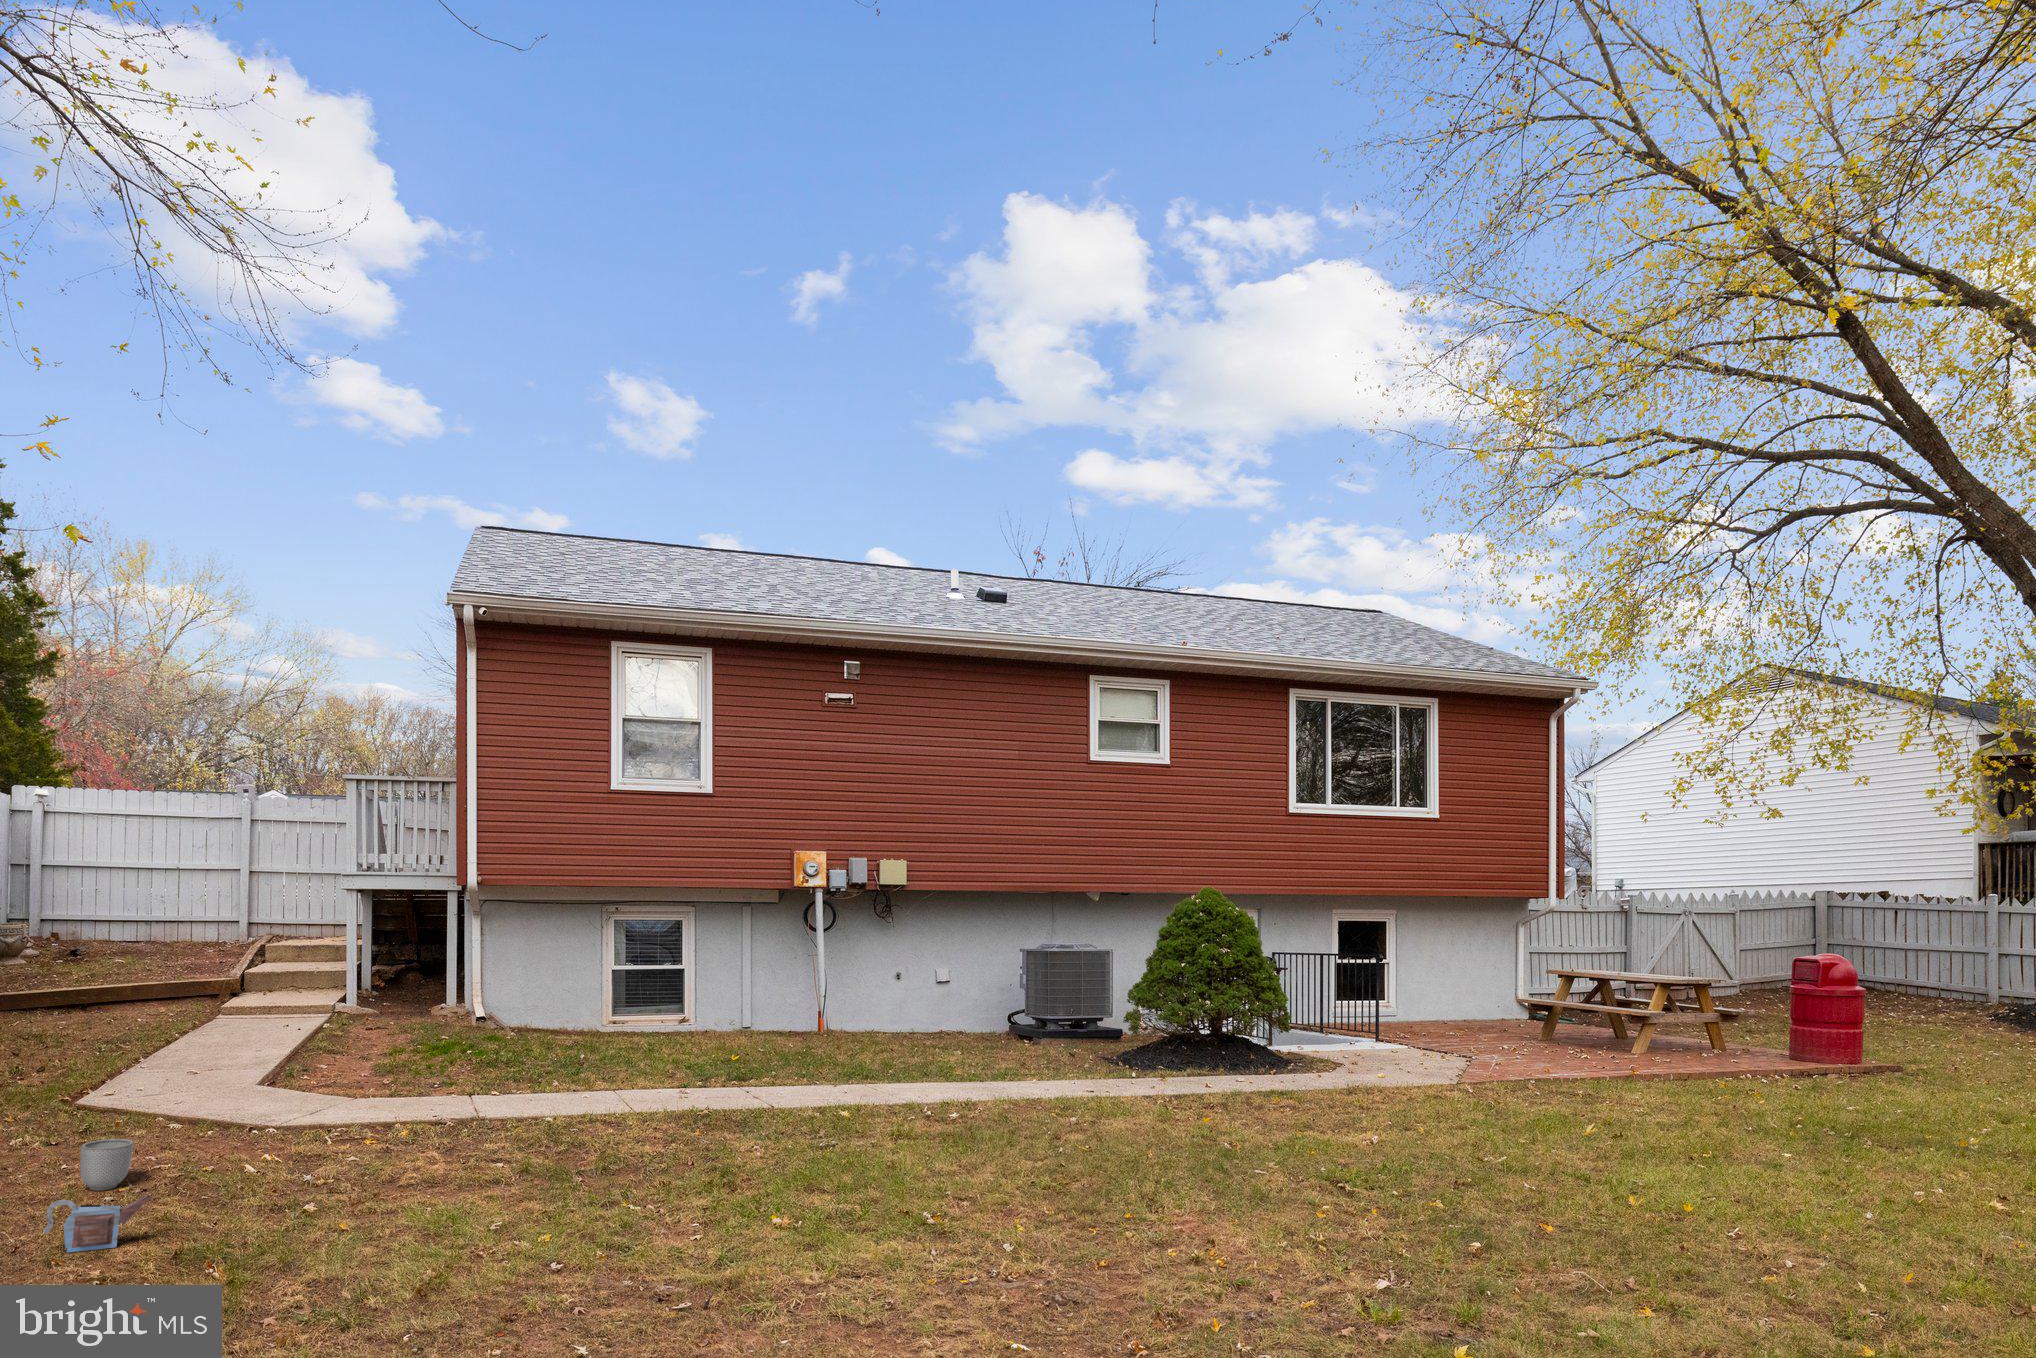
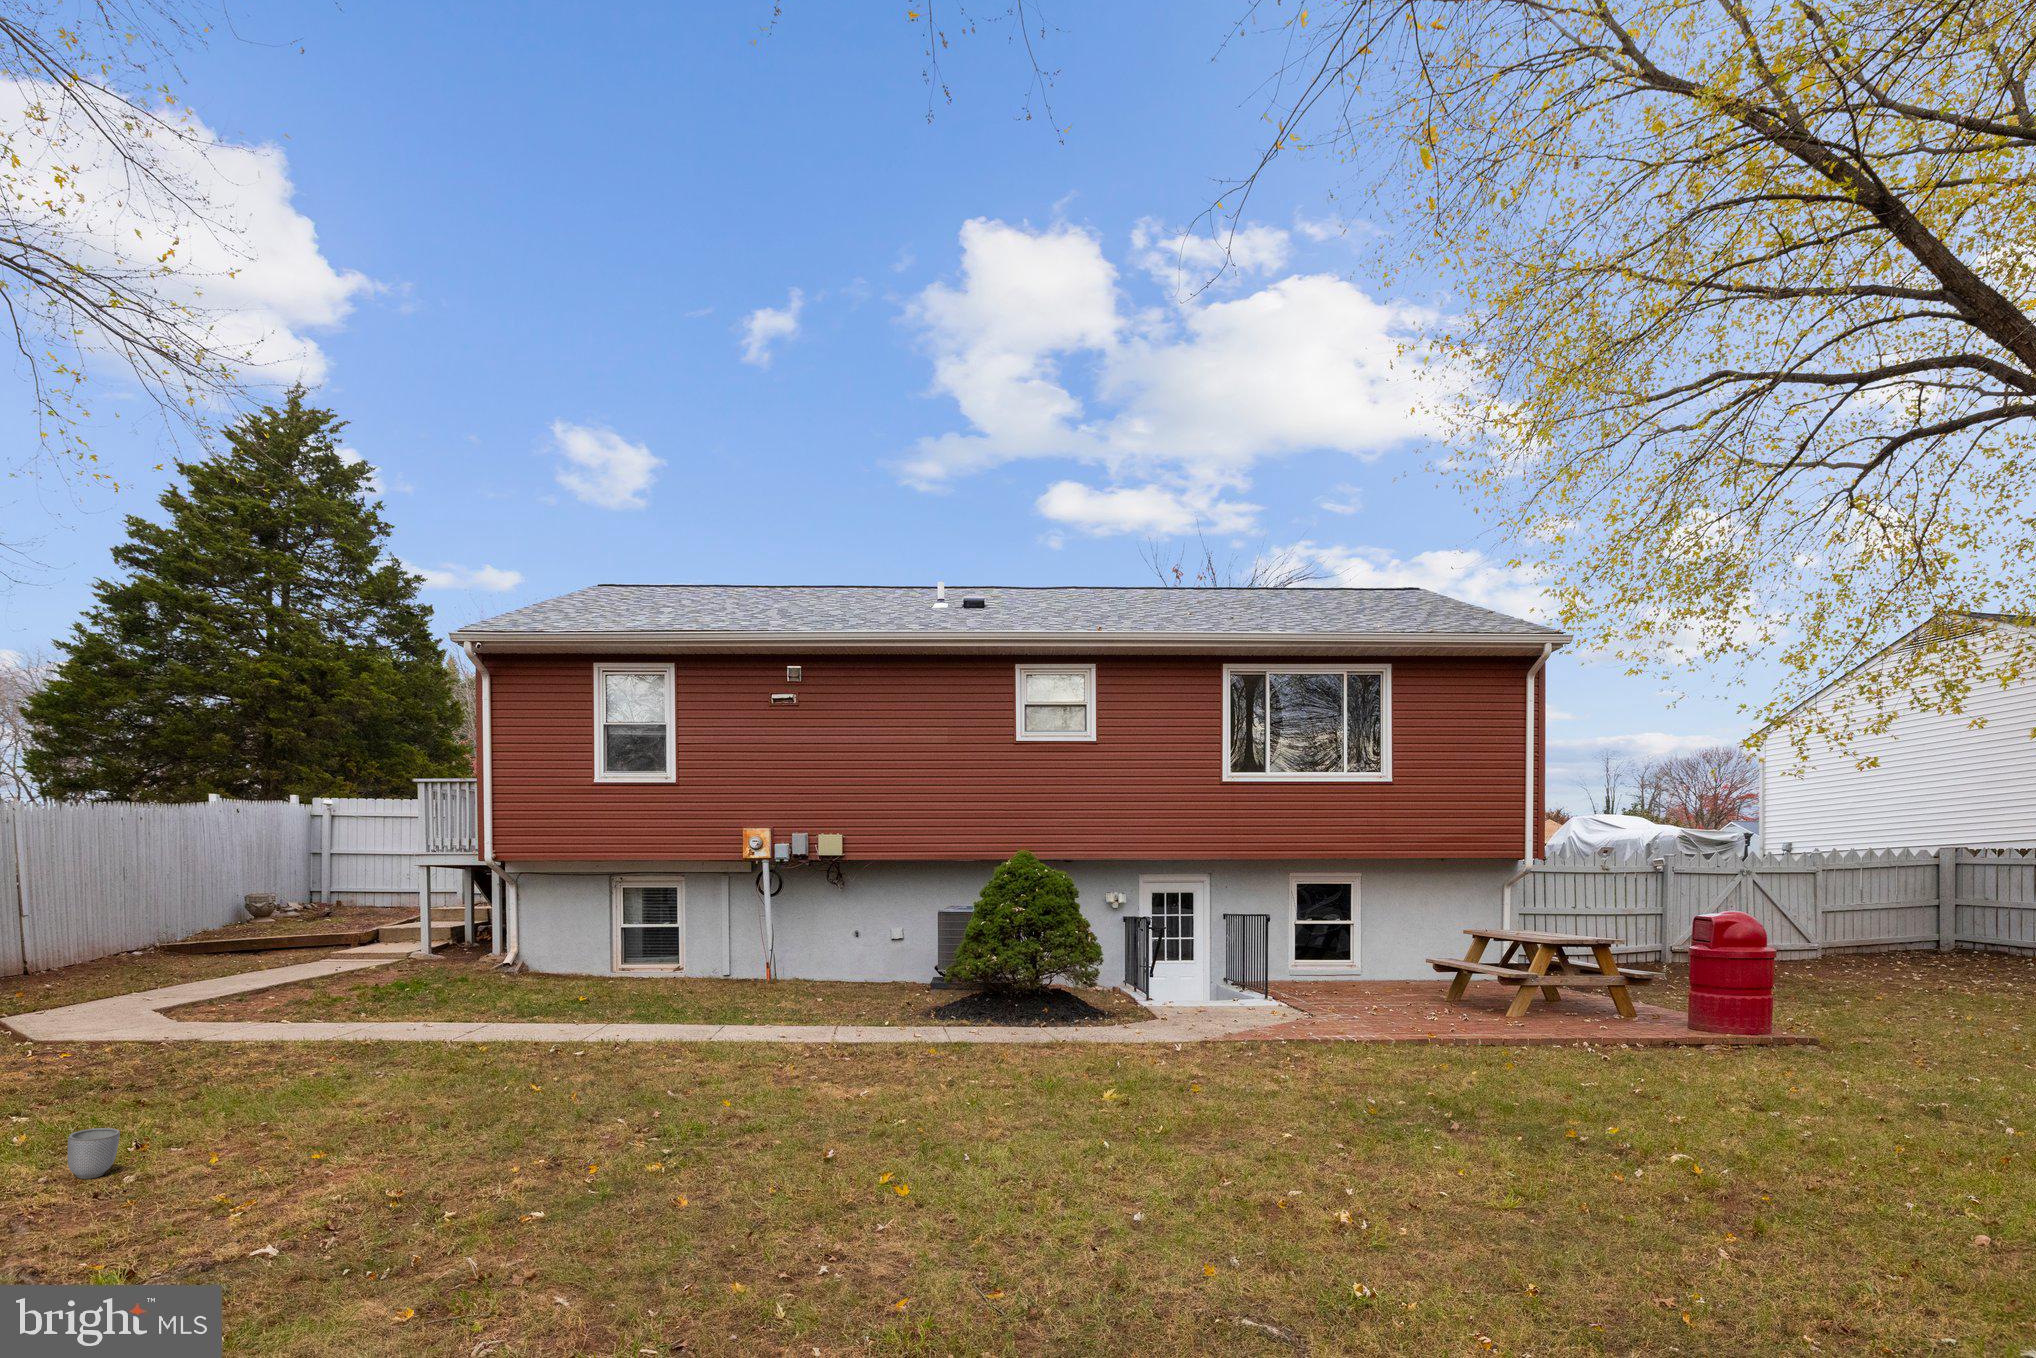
watering can: present [43,1195,152,1253] -> none [37,1190,144,1248]

